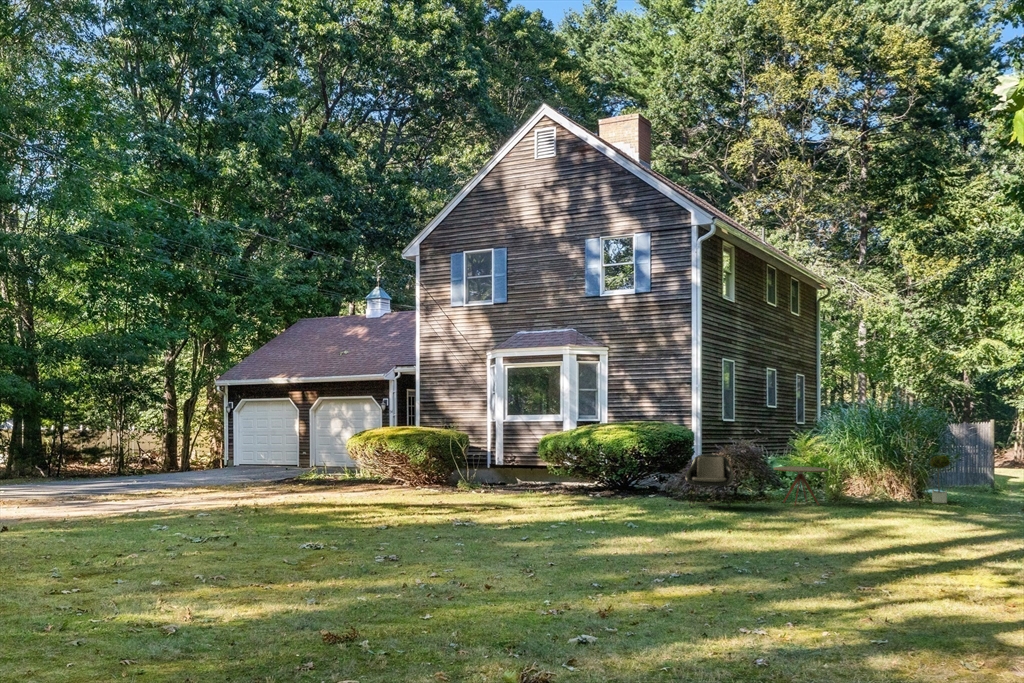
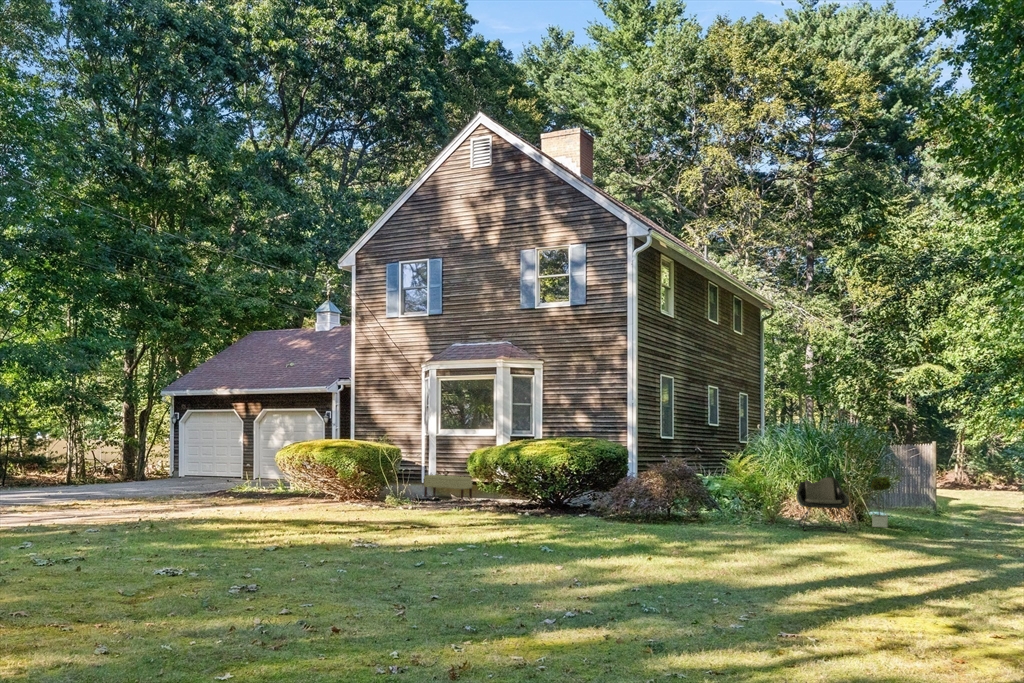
lounge chair: present [686,454,734,509] -> present [797,475,849,533]
bench: none [494,457,542,481] -> present [424,474,473,499]
round table: present [774,466,828,506] -> none [706,487,763,529]

